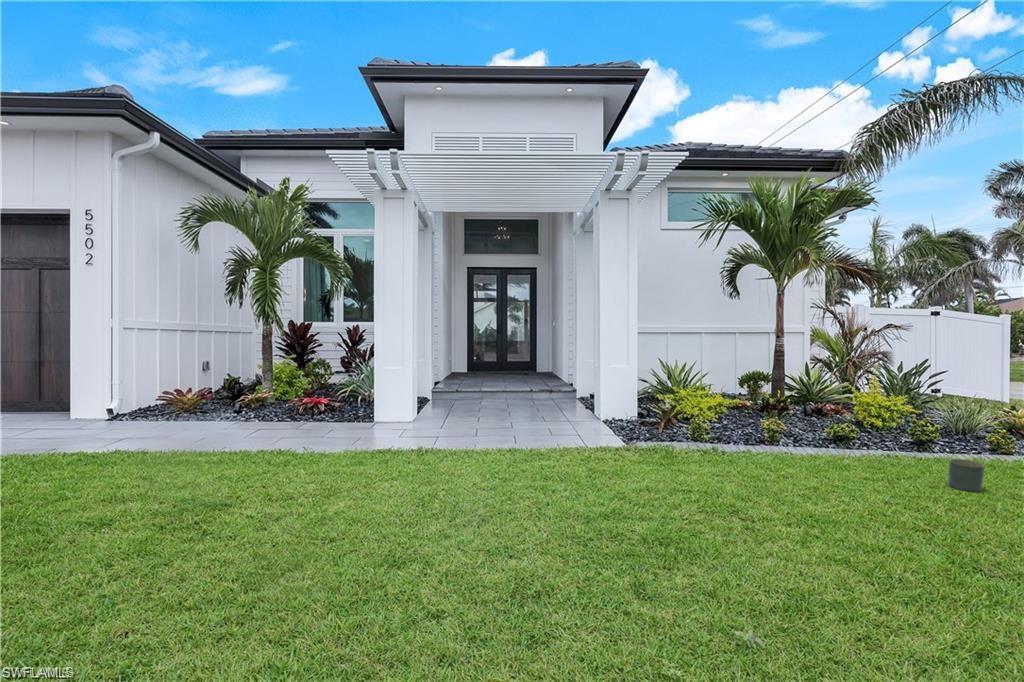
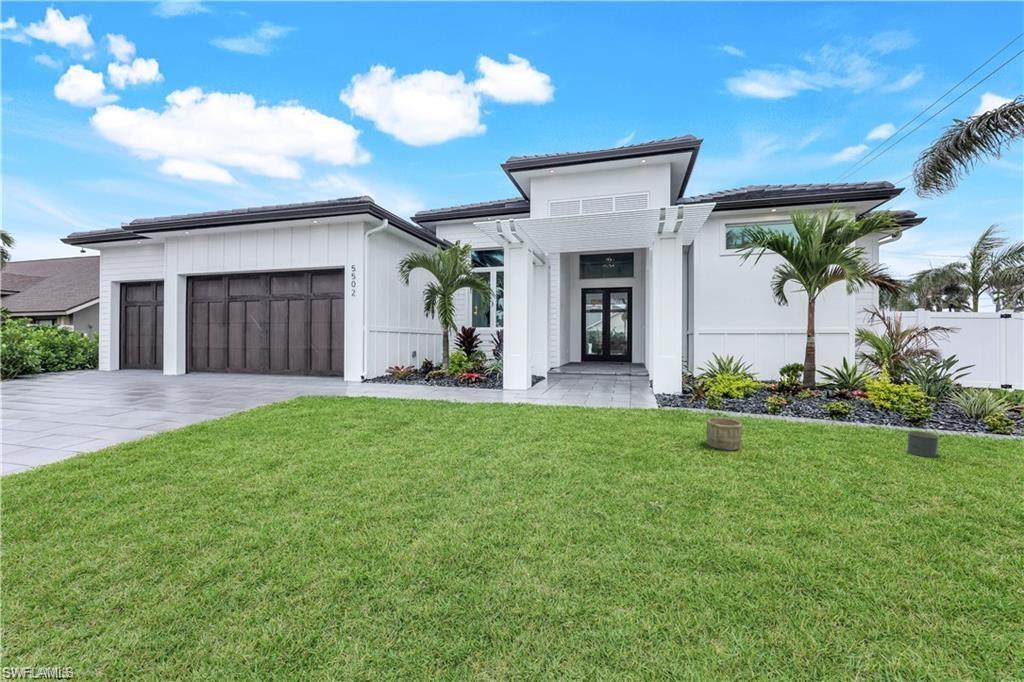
wooden bucket: none [728,456,778,505] -> present [706,417,743,450]

